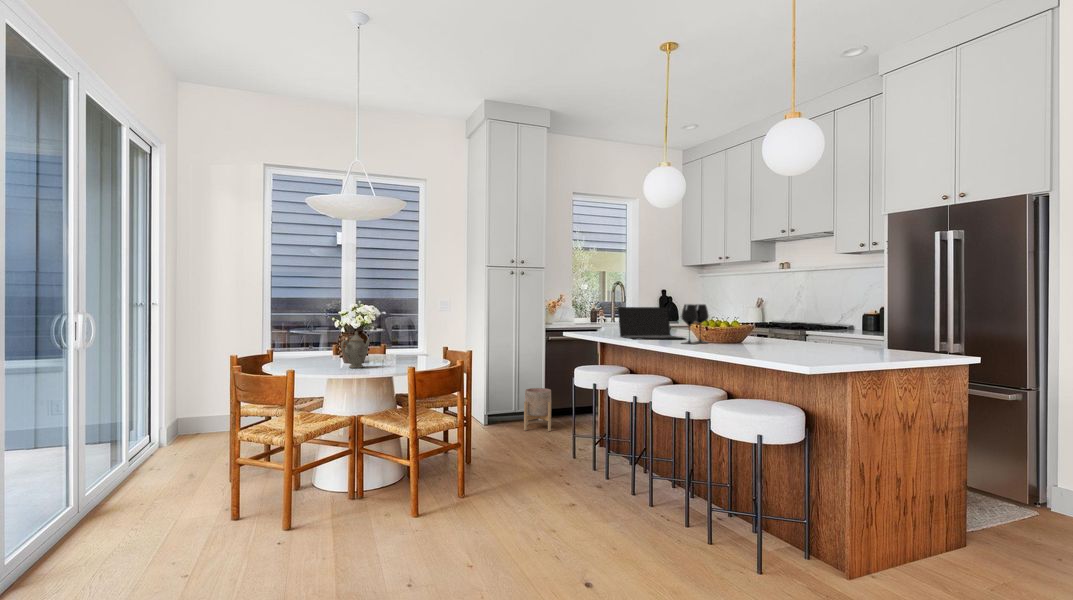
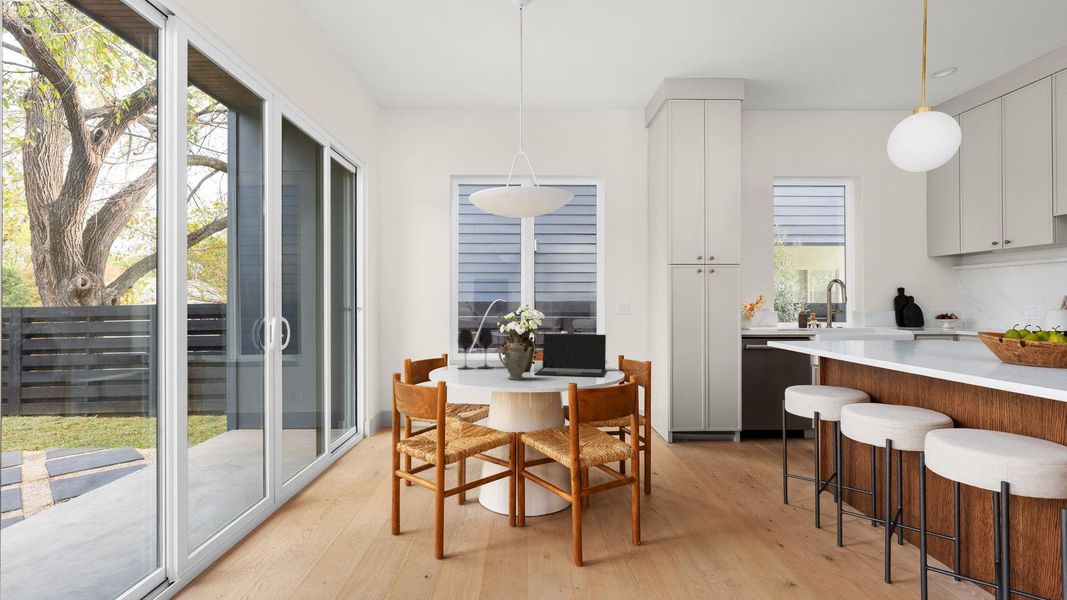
wine glass: present [682,304,708,344] -> present [458,329,494,369]
laptop: present [618,307,686,339] -> present [534,334,606,377]
planter: present [524,388,551,431] -> none [717,404,751,457]

